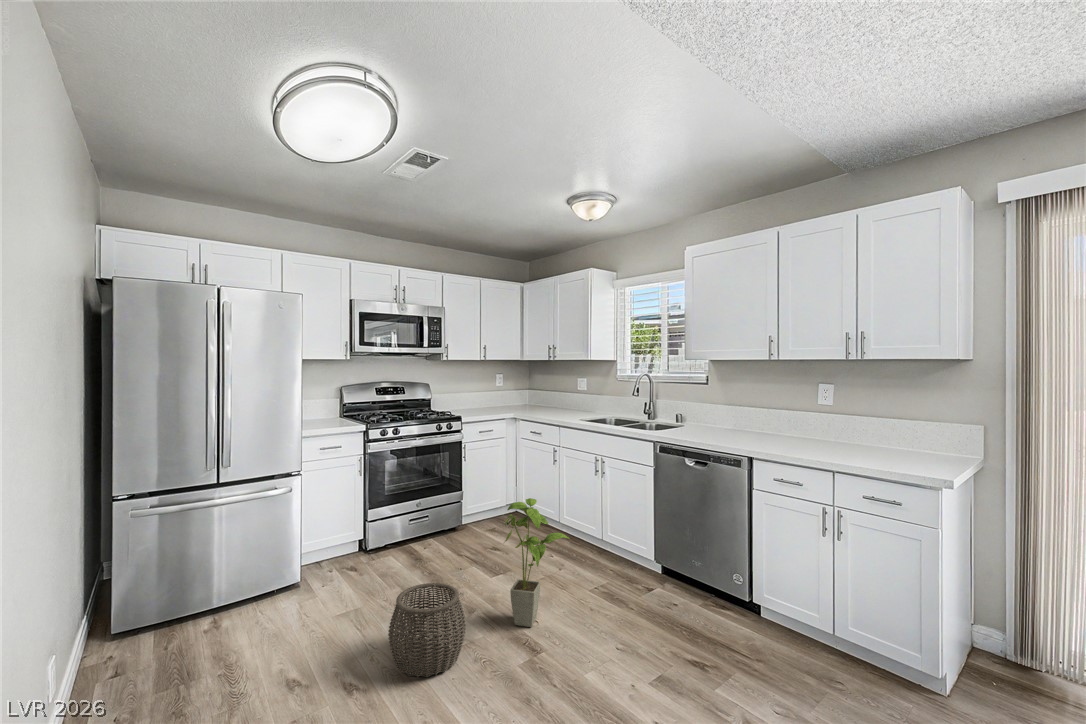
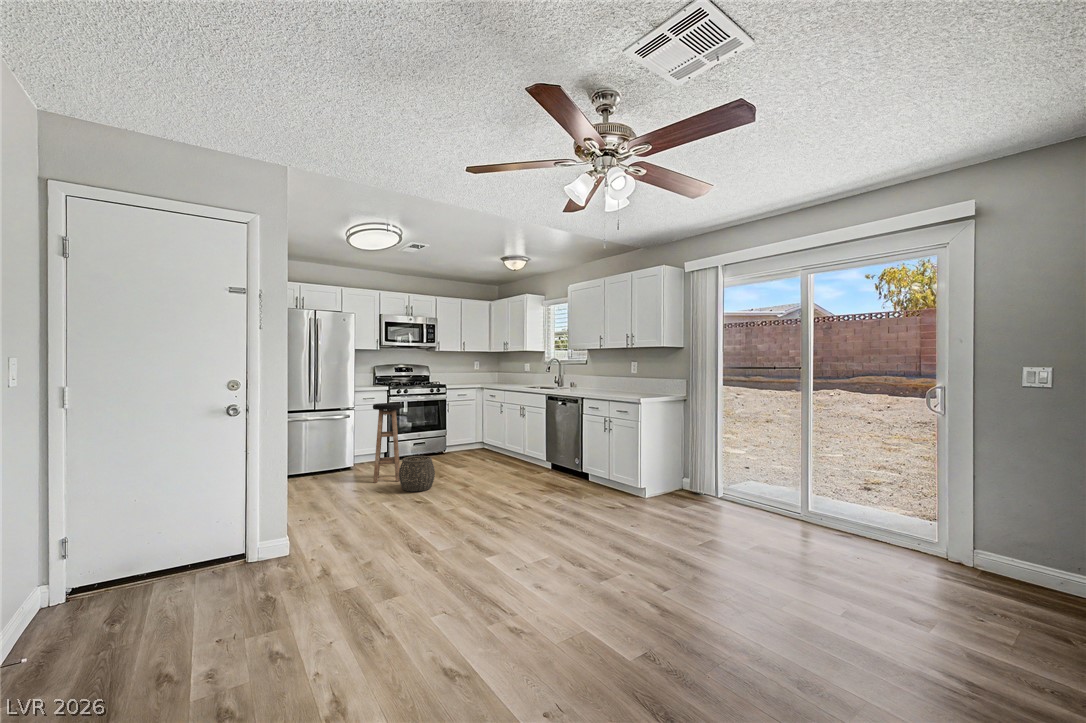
bar stool: none [334,466,393,636] -> present [373,403,402,483]
house plant: present [505,498,569,627] -> none [457,418,491,482]

